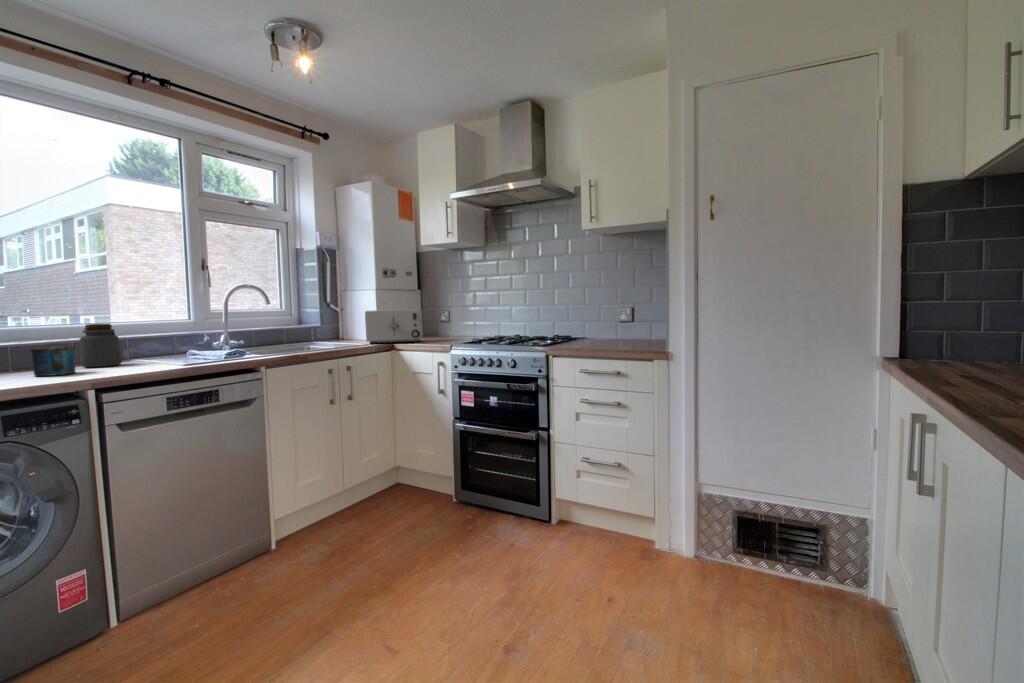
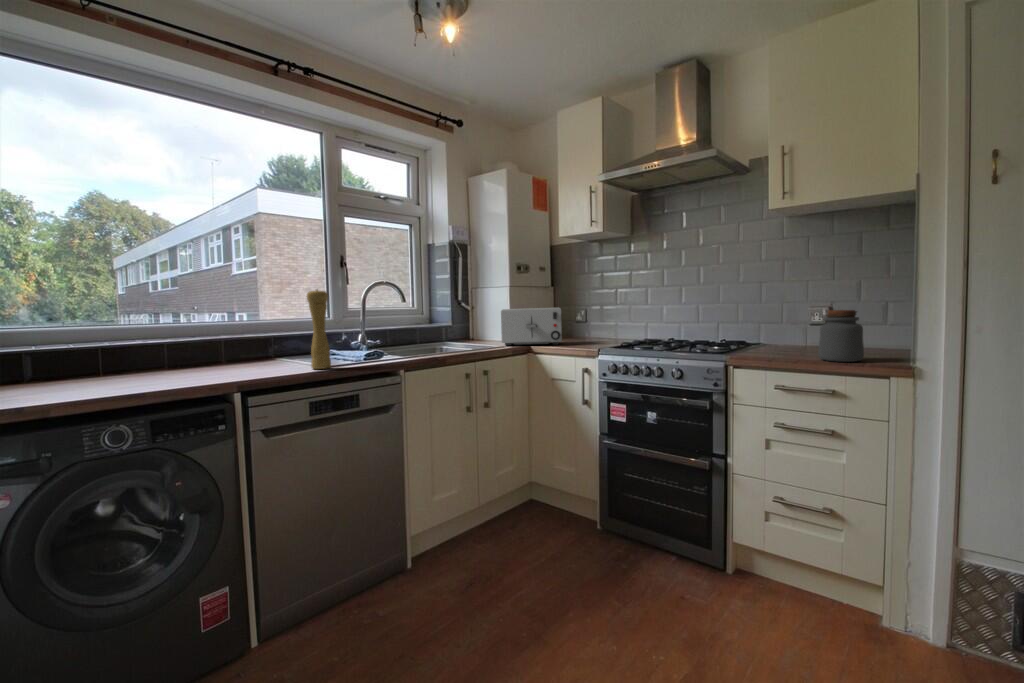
pepper mill: none [163,293,190,367] -> present [307,290,331,369]
jar: present [80,324,122,367] -> present [818,310,864,362]
mug: present [30,346,75,376] -> none [184,345,225,376]

